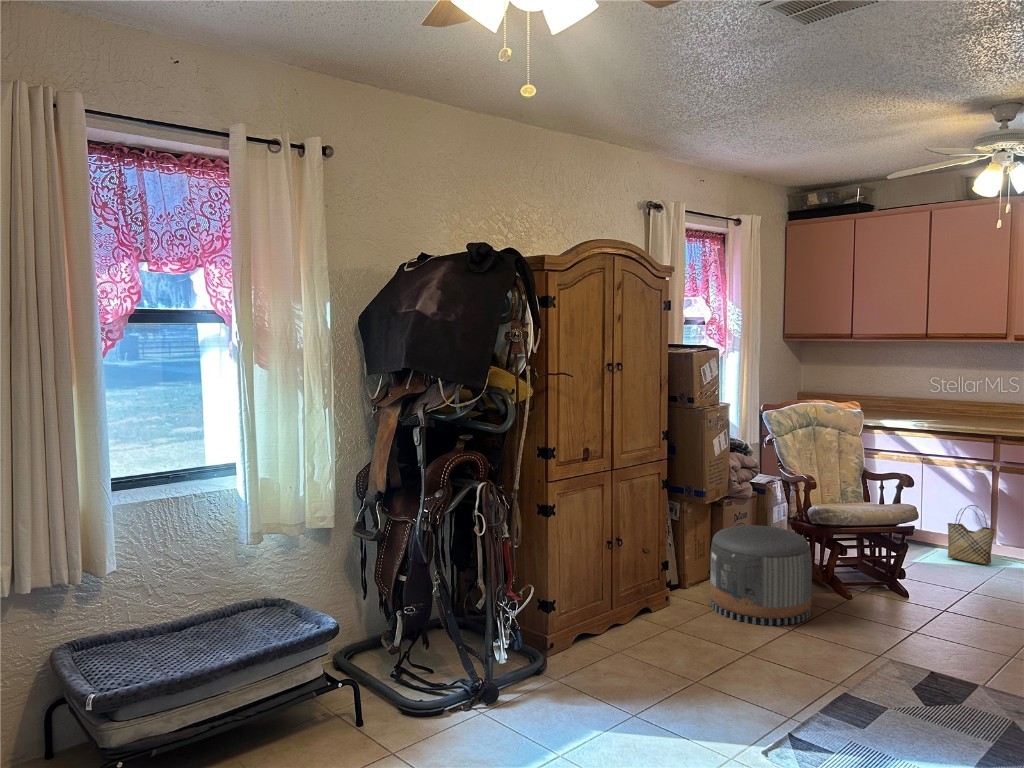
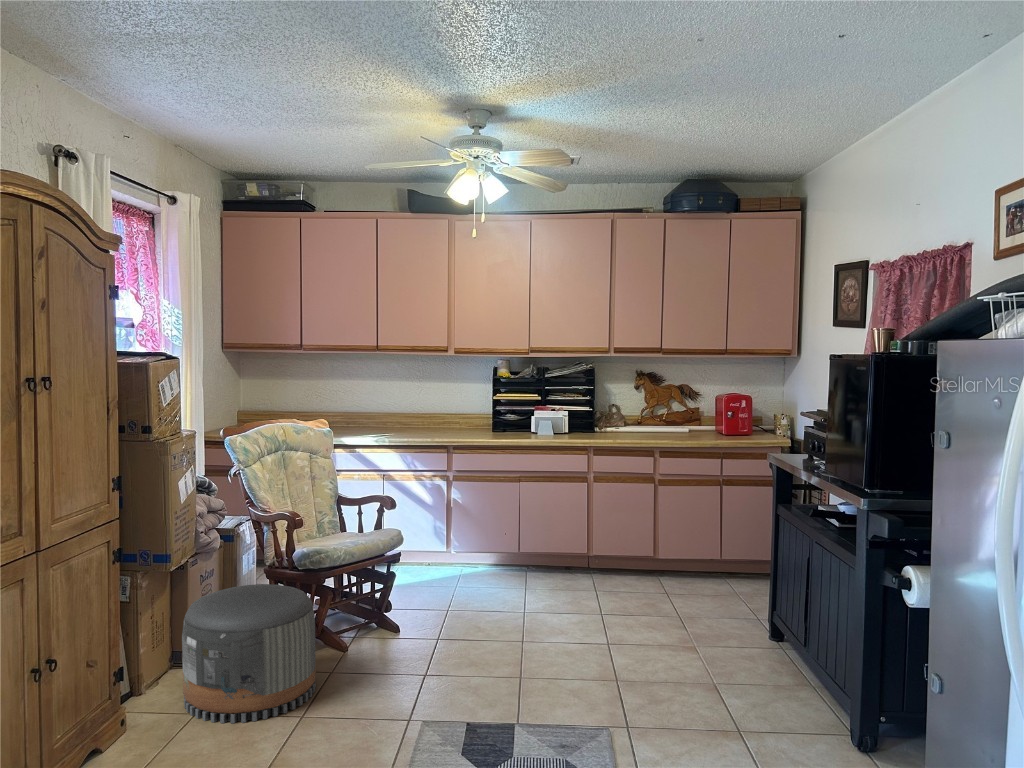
woven basket: present [947,505,995,564] -> none [412,518,455,577]

